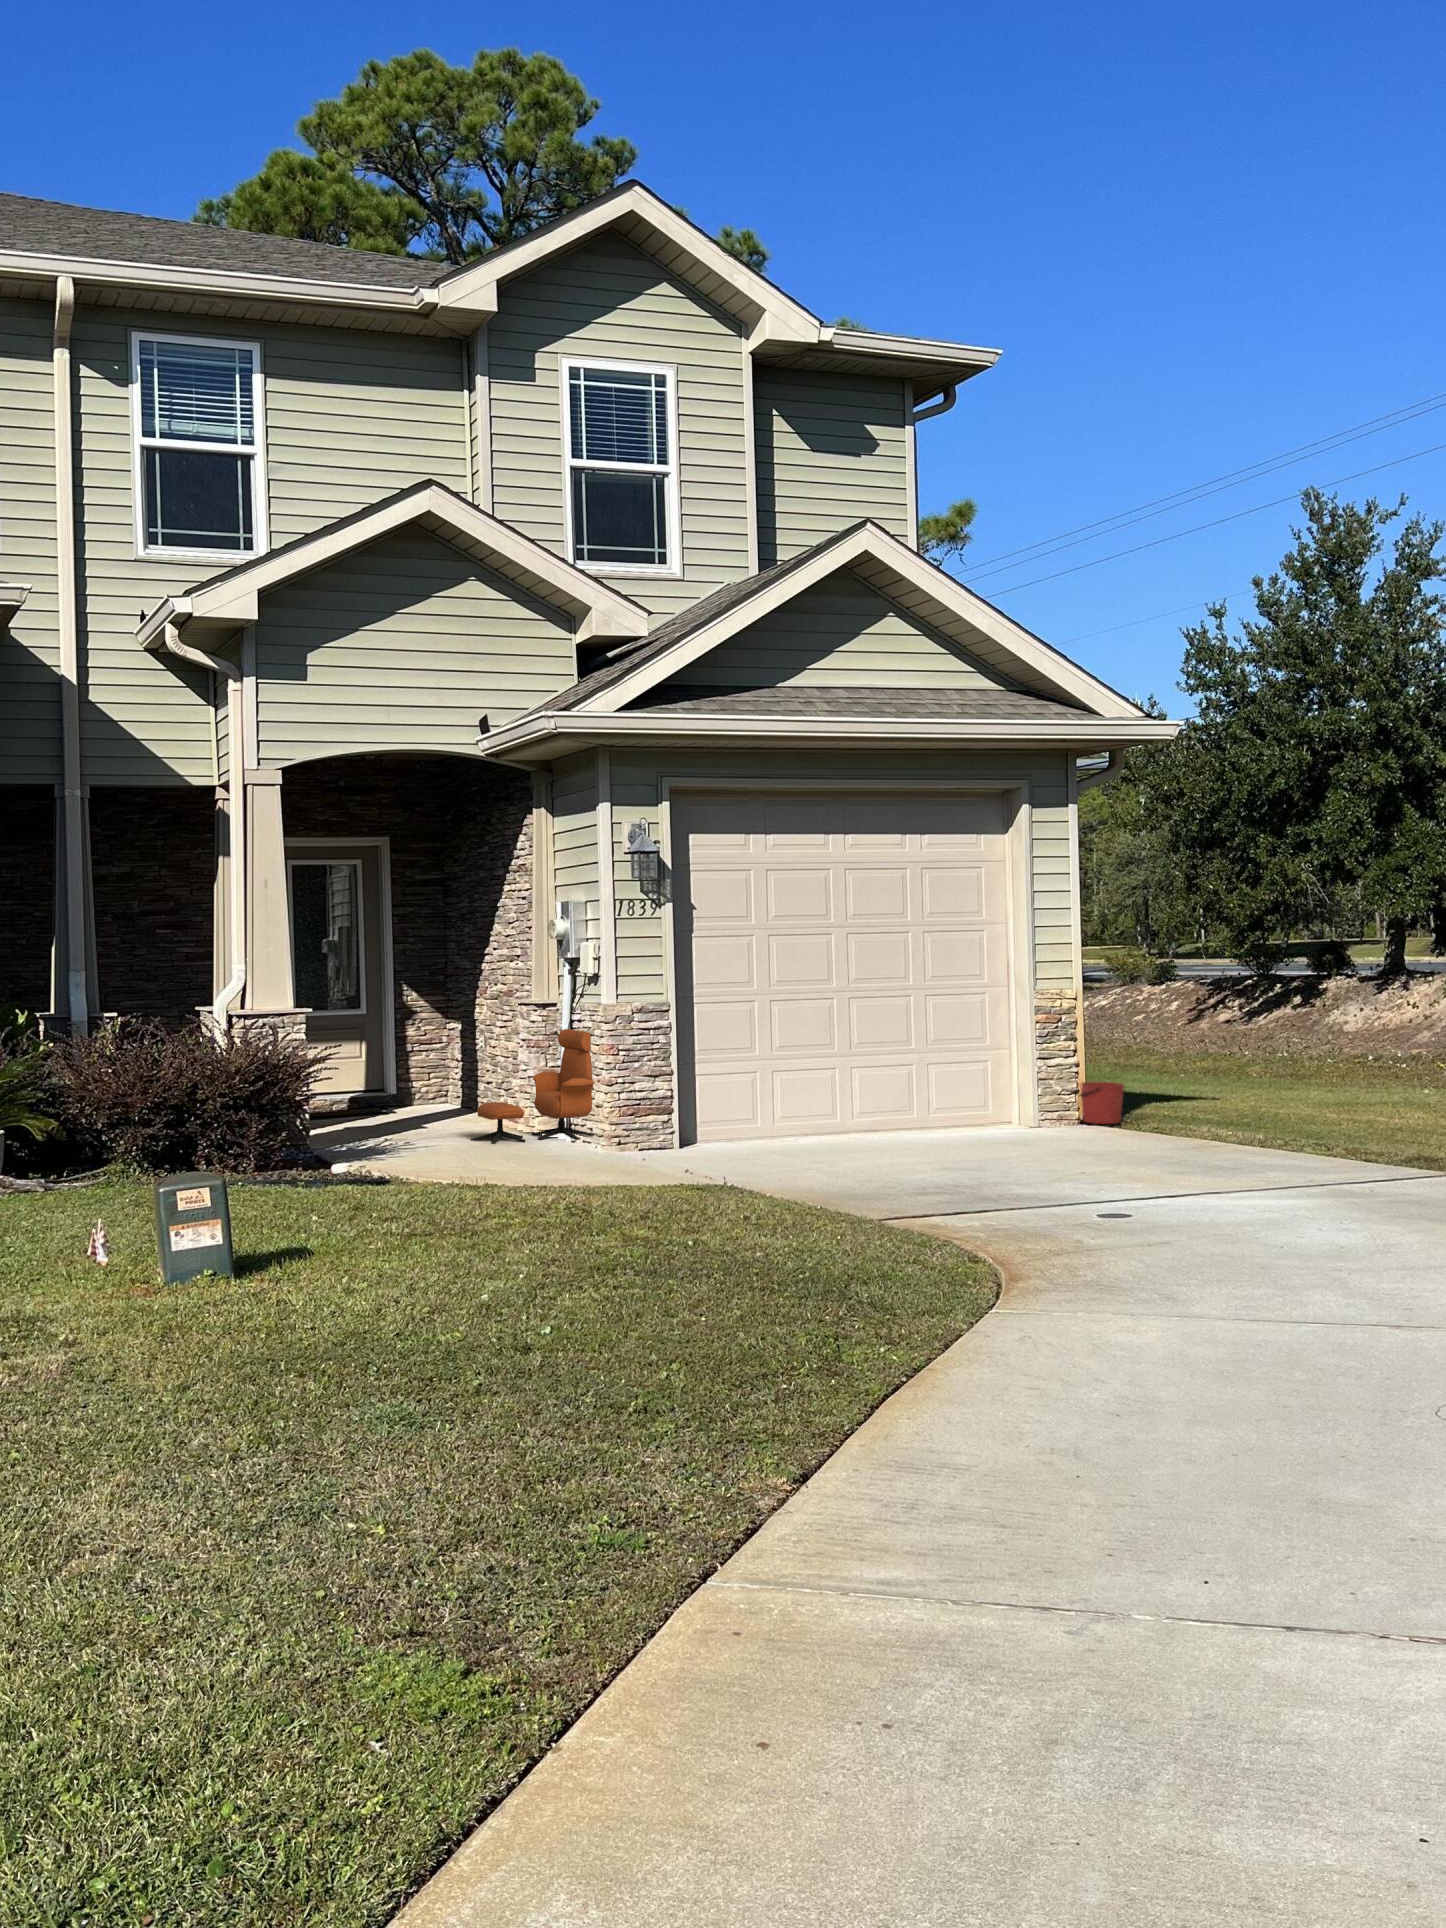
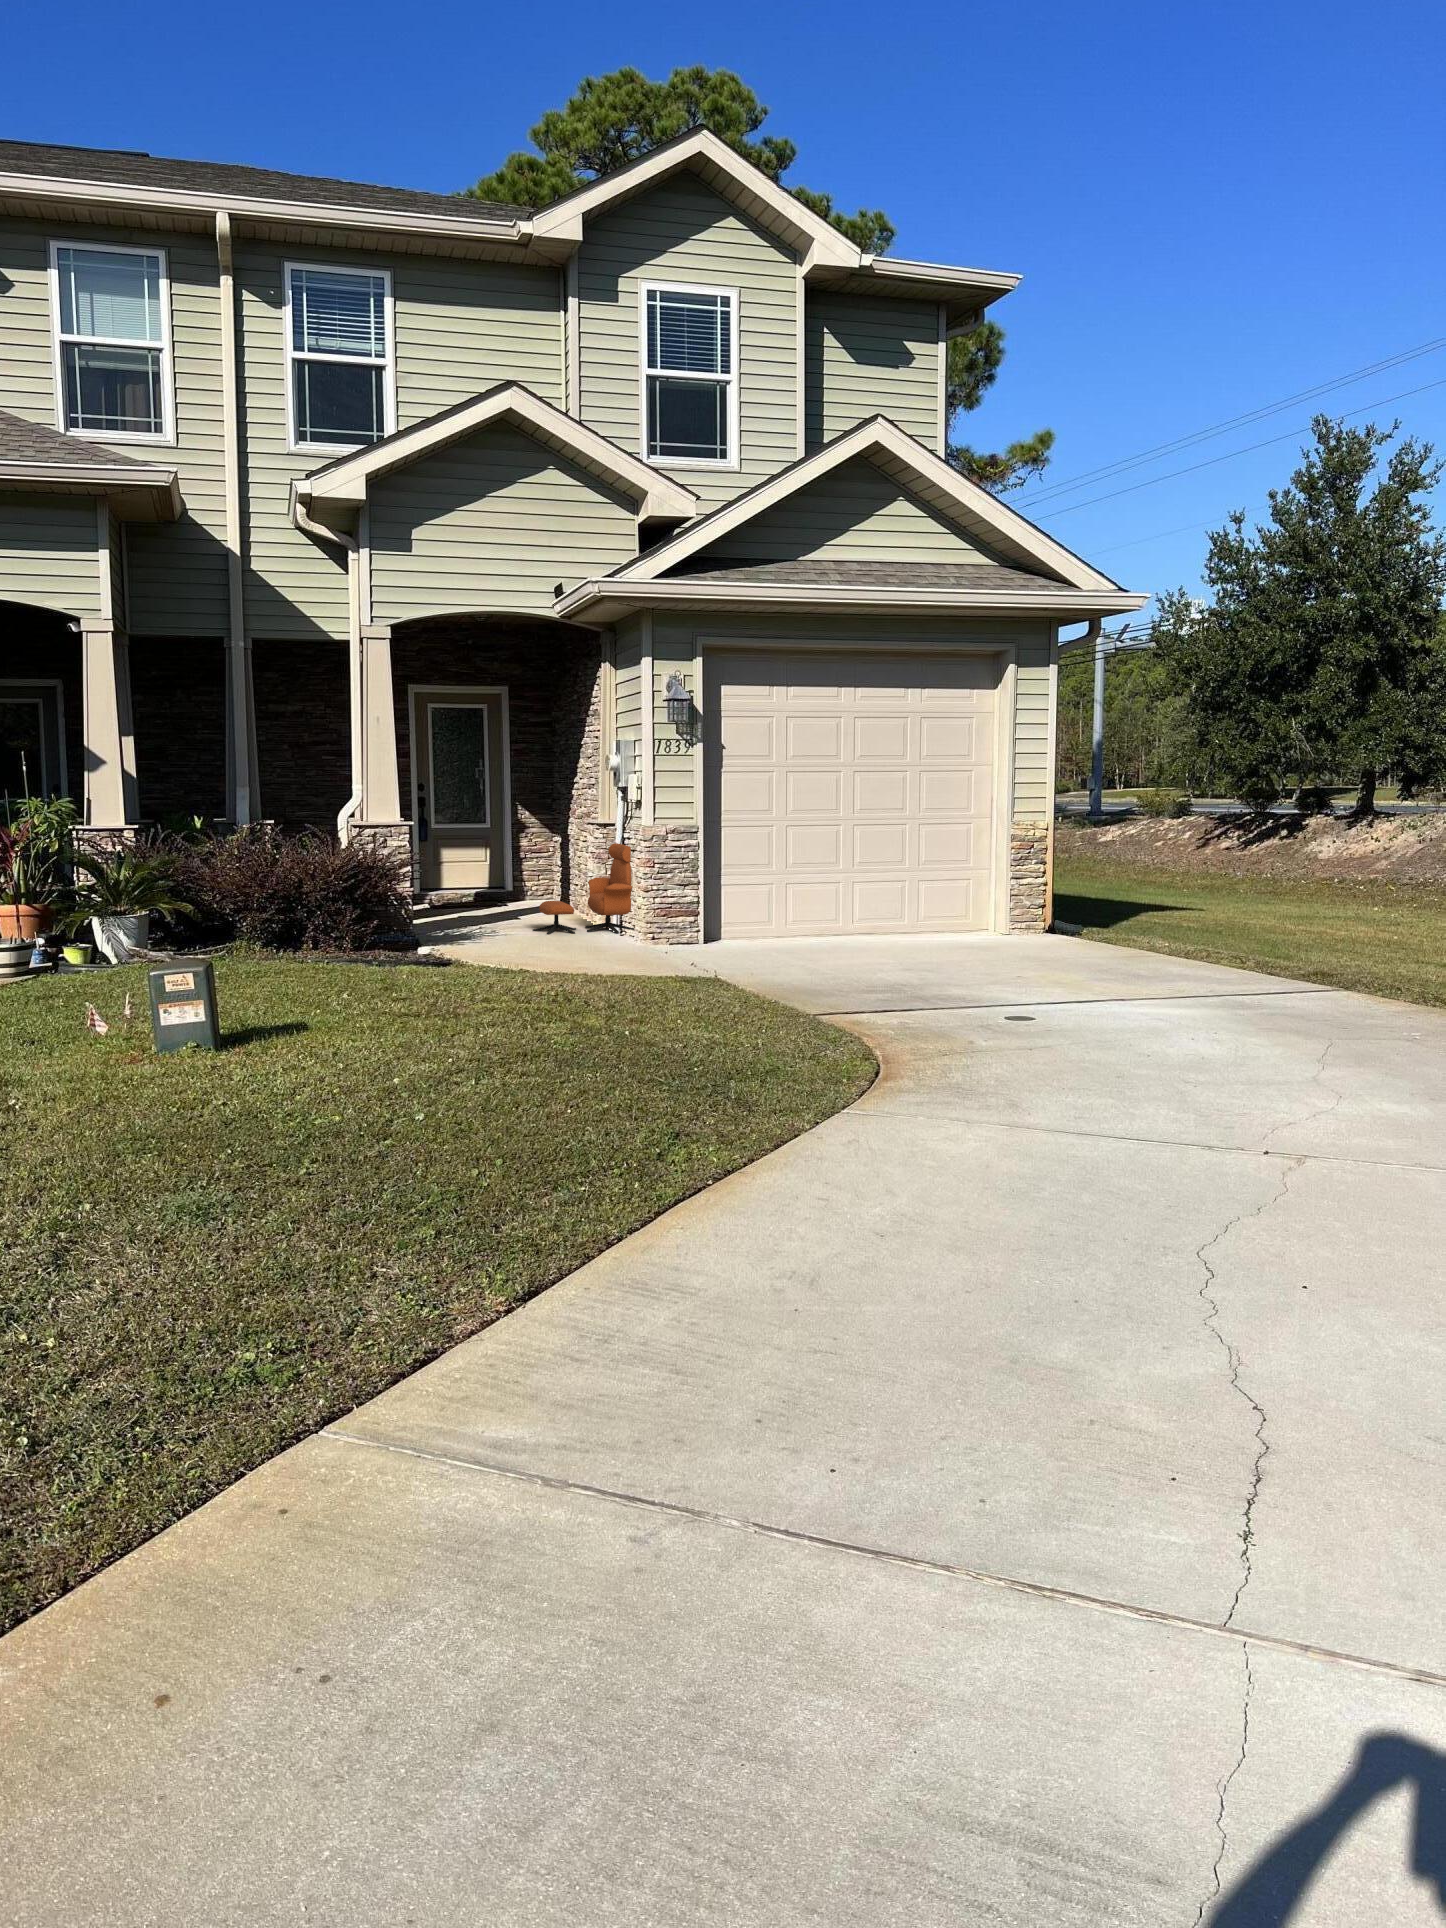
bucket: present [1079,1082,1124,1124] -> none [1045,899,1085,934]

